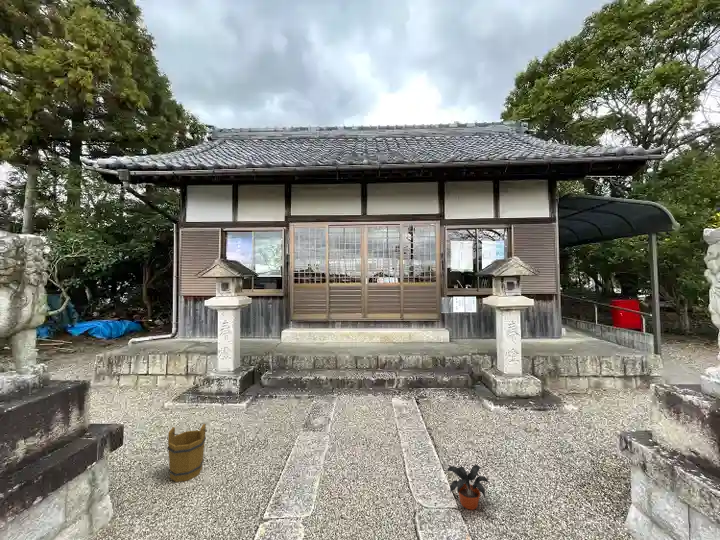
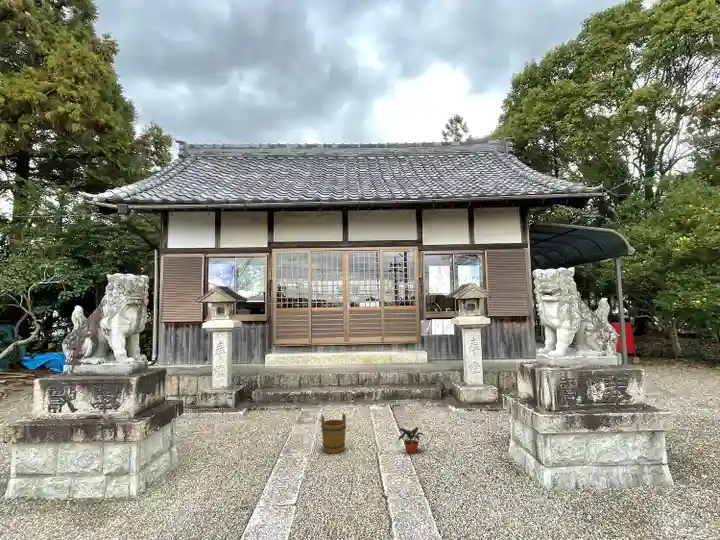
bucket: present [167,424,207,482] -> present [320,413,346,454]

